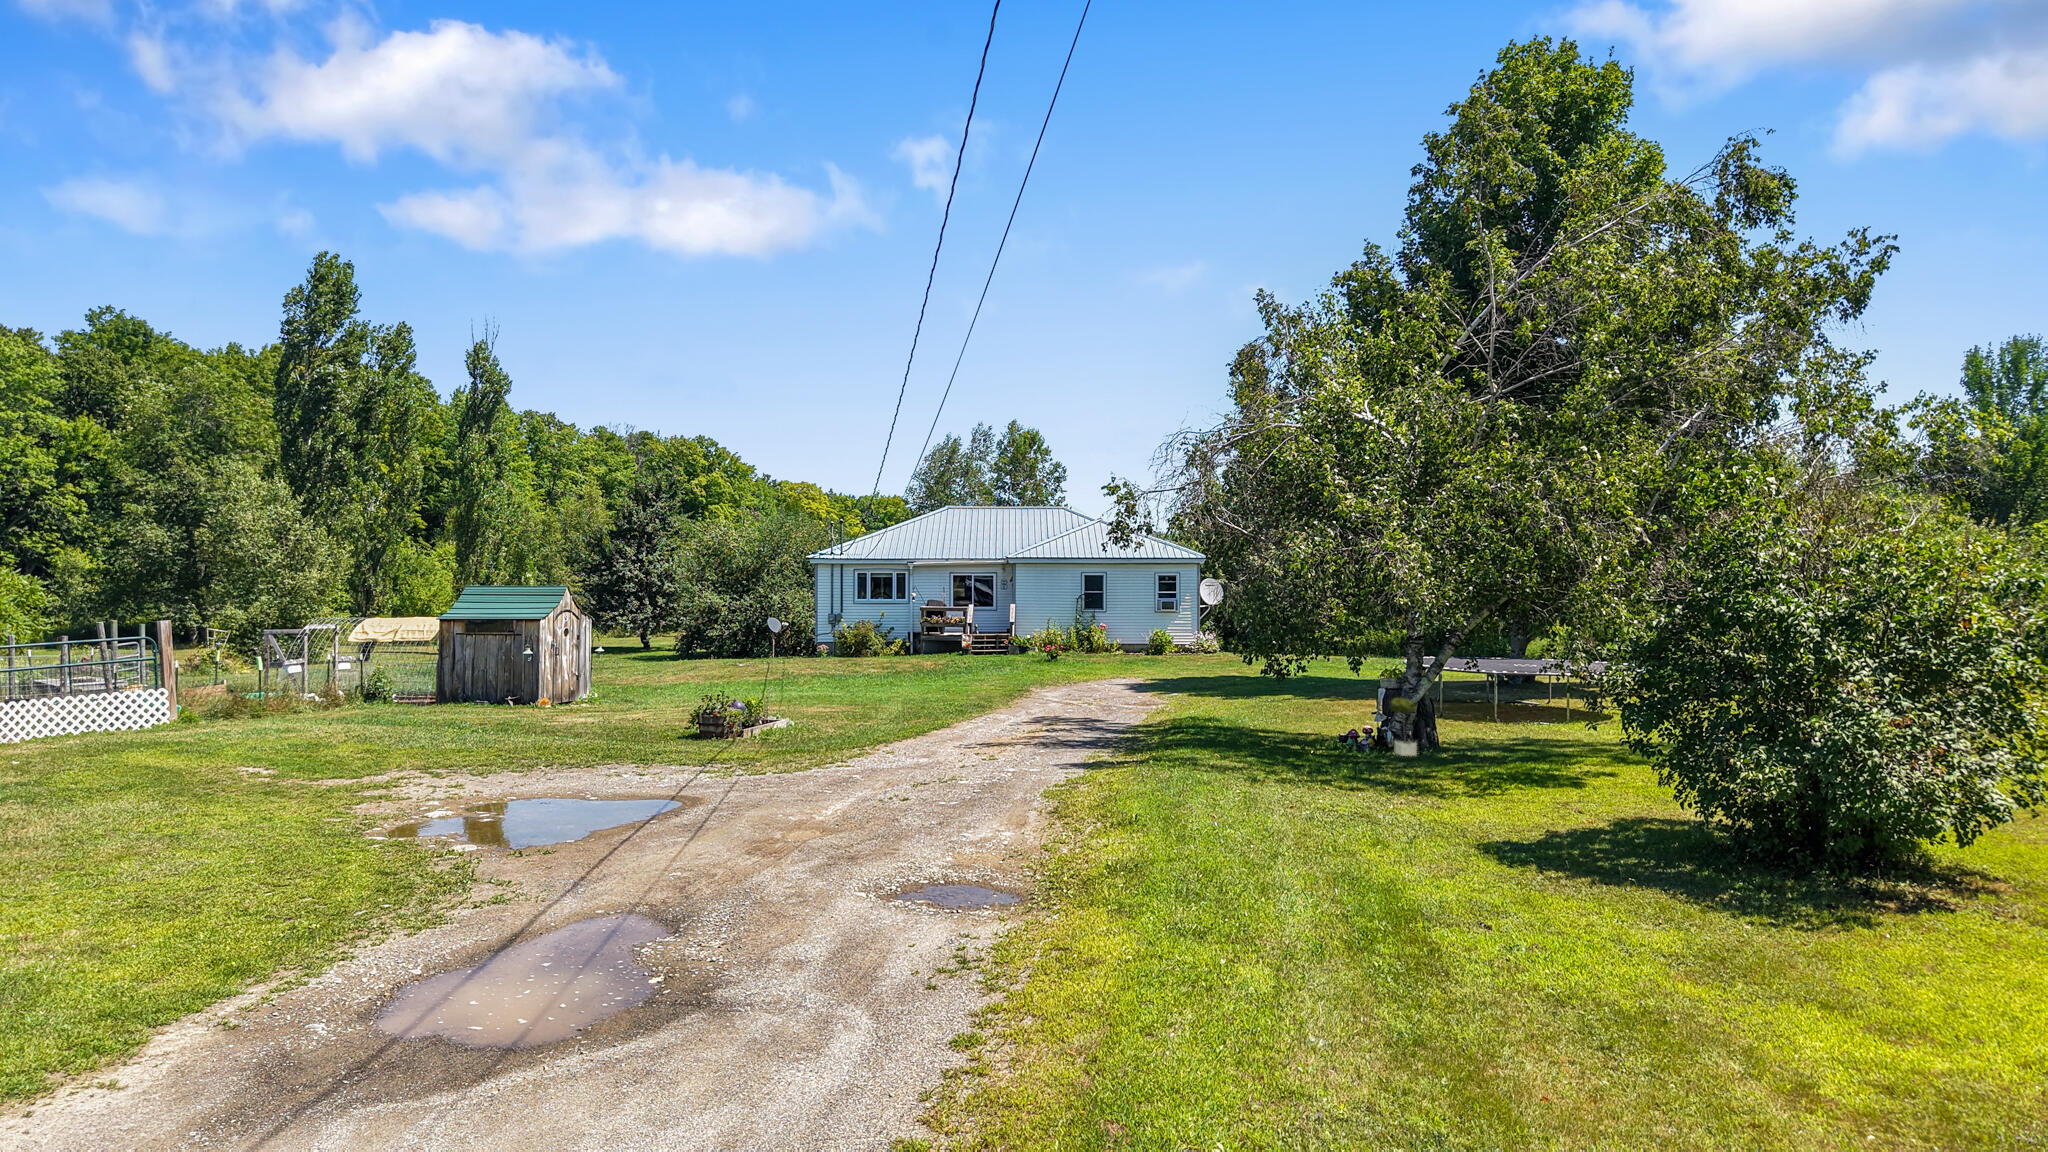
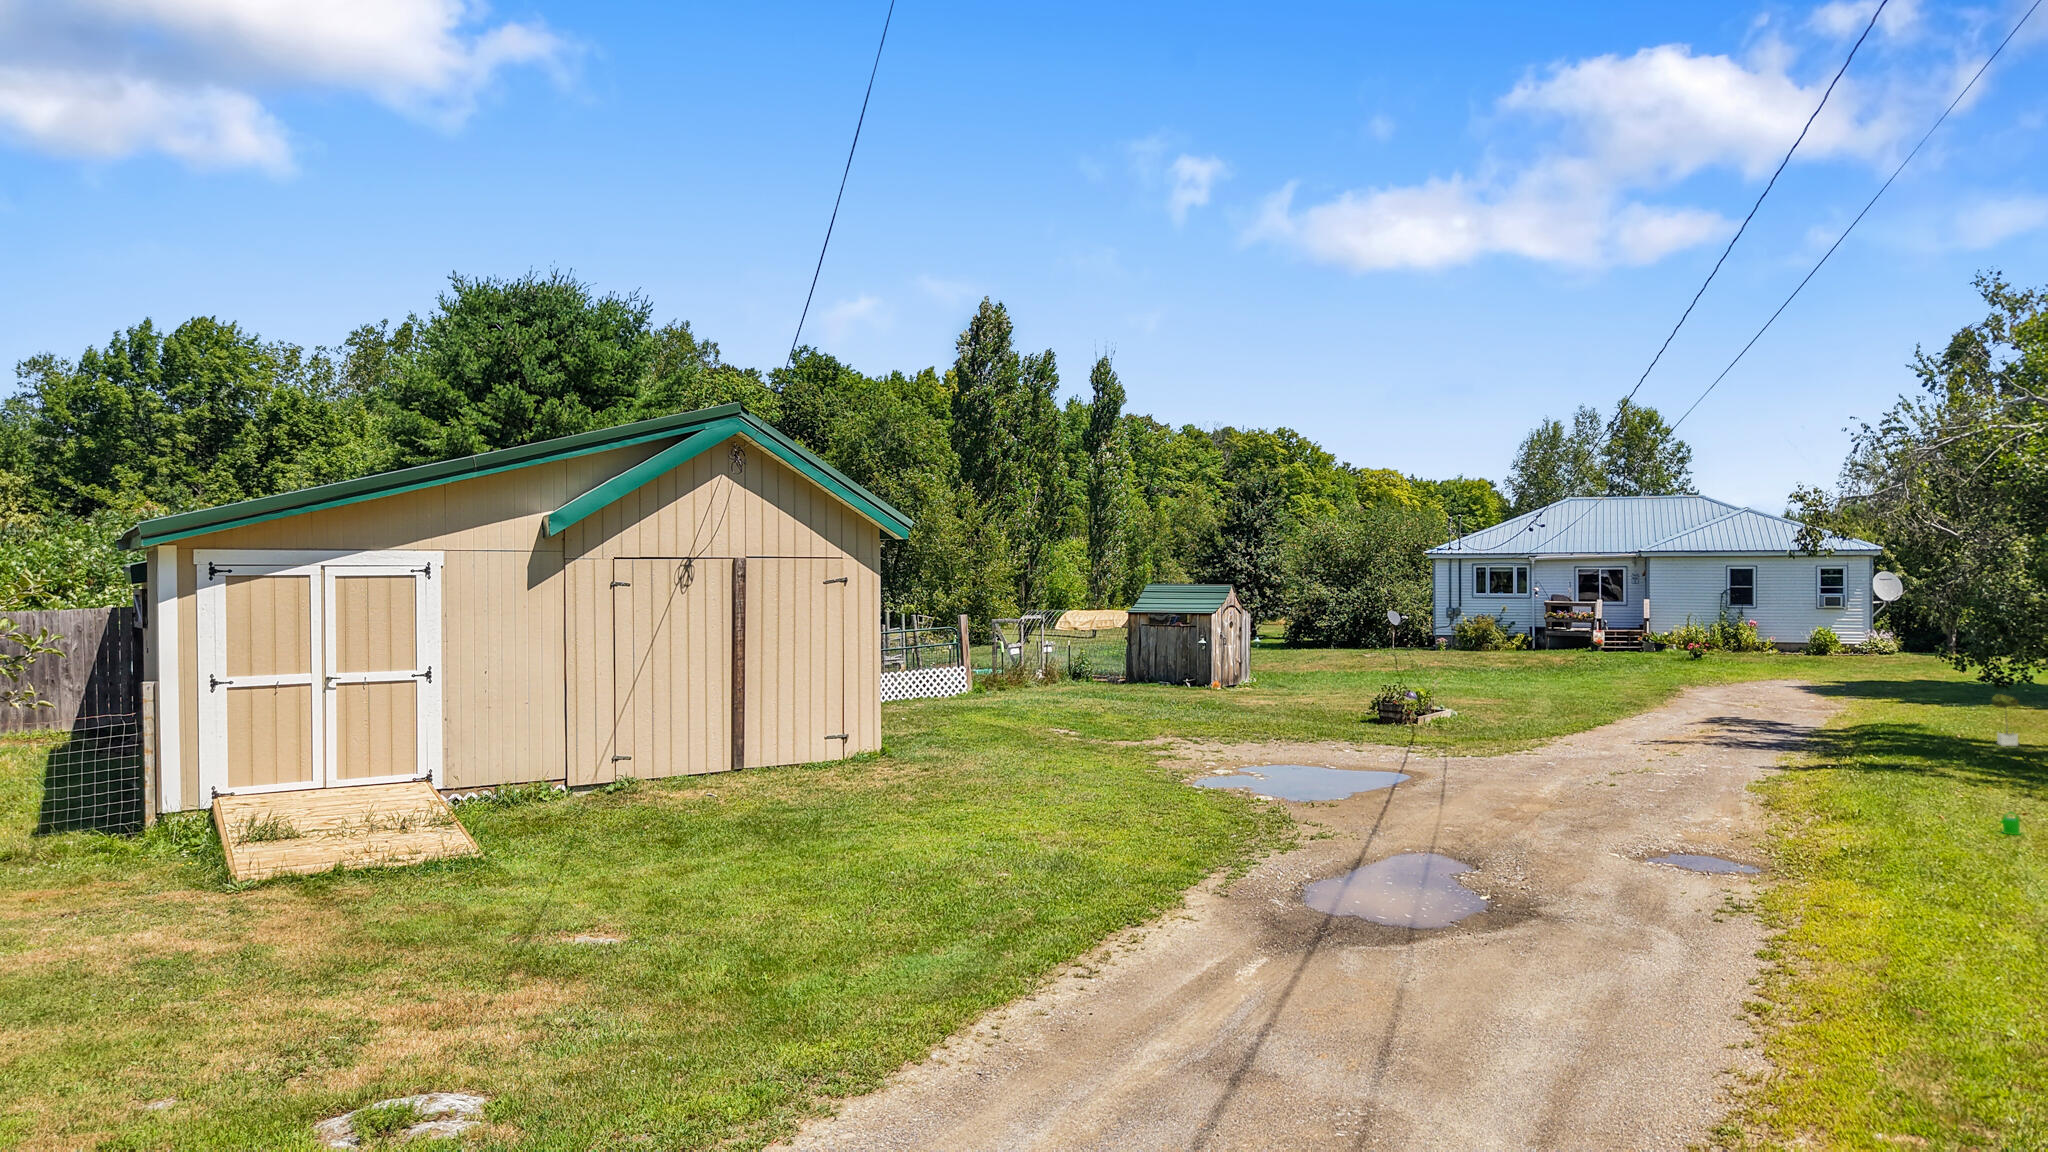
watering can: none [1621,919,1654,961] -> present [2001,812,2020,835]

